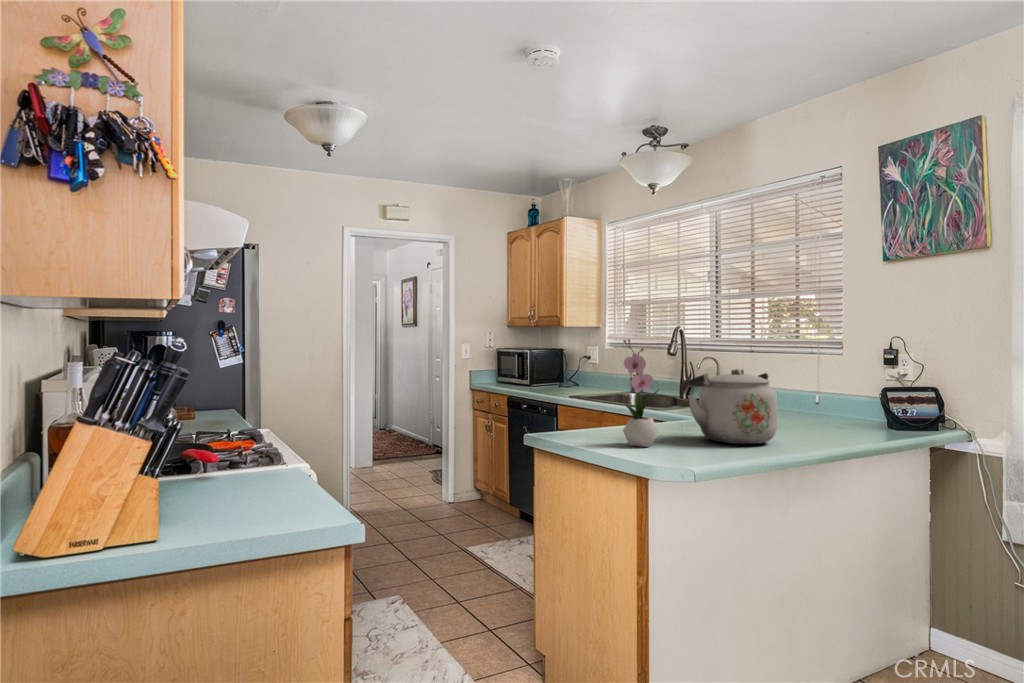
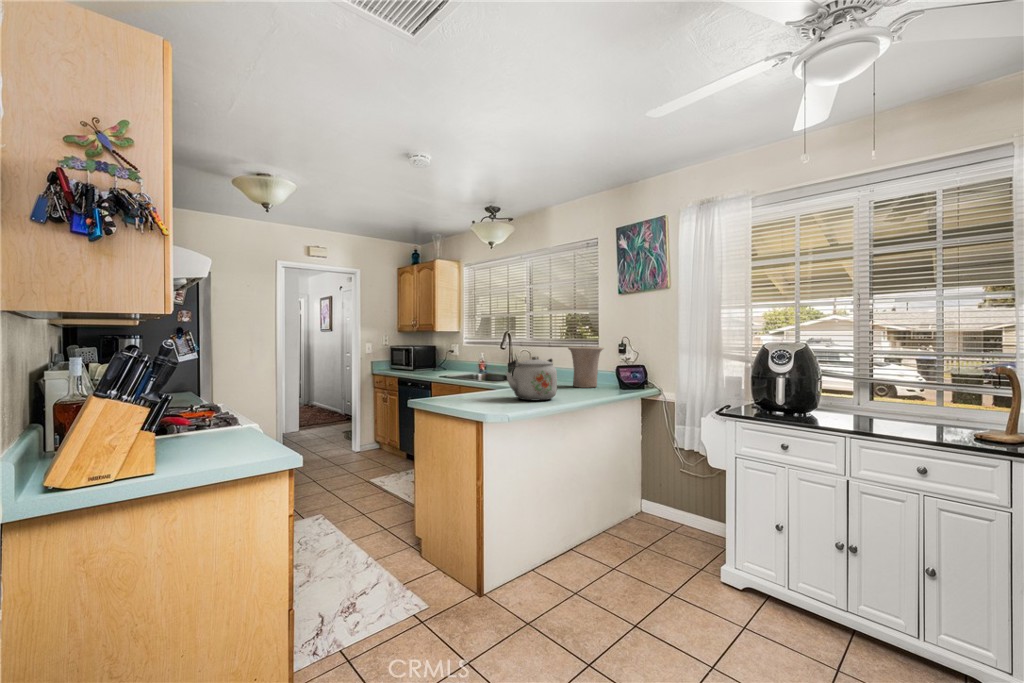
flower arrangement: present [623,339,659,447] -> none [467,339,489,404]
vase: none [786,353,853,422] -> present [568,347,604,388]

